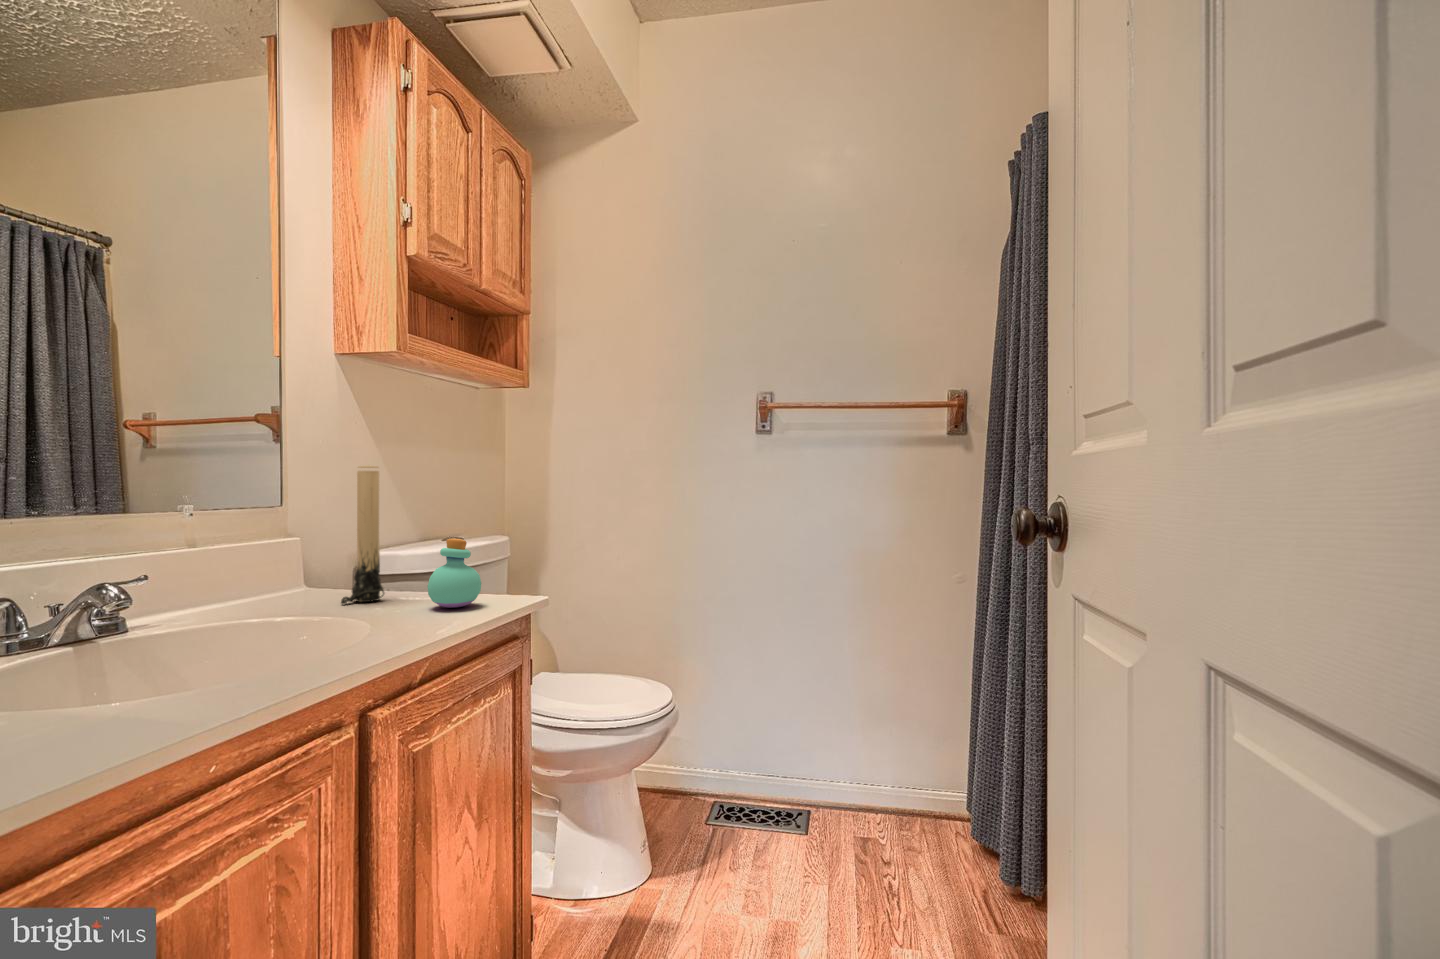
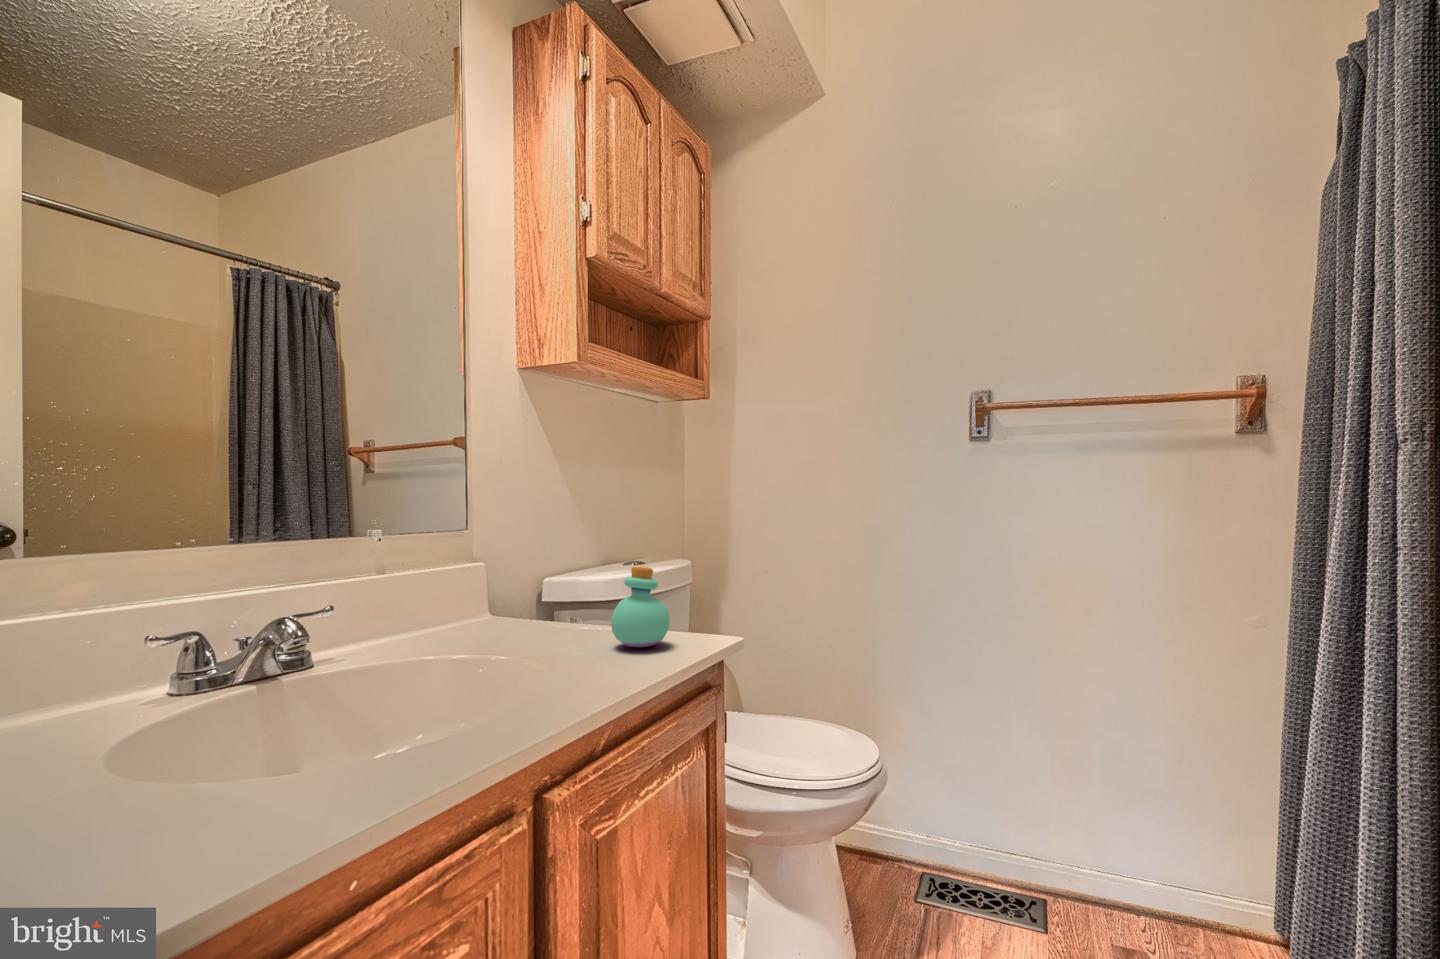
candle: present [341,465,384,604] -> none [522,483,567,637]

